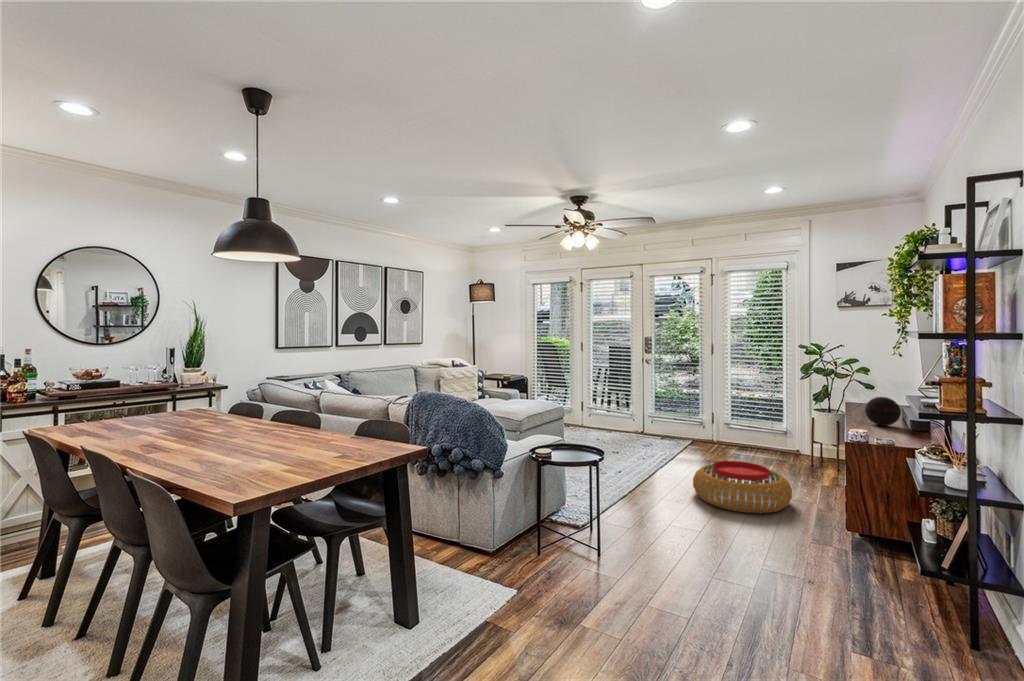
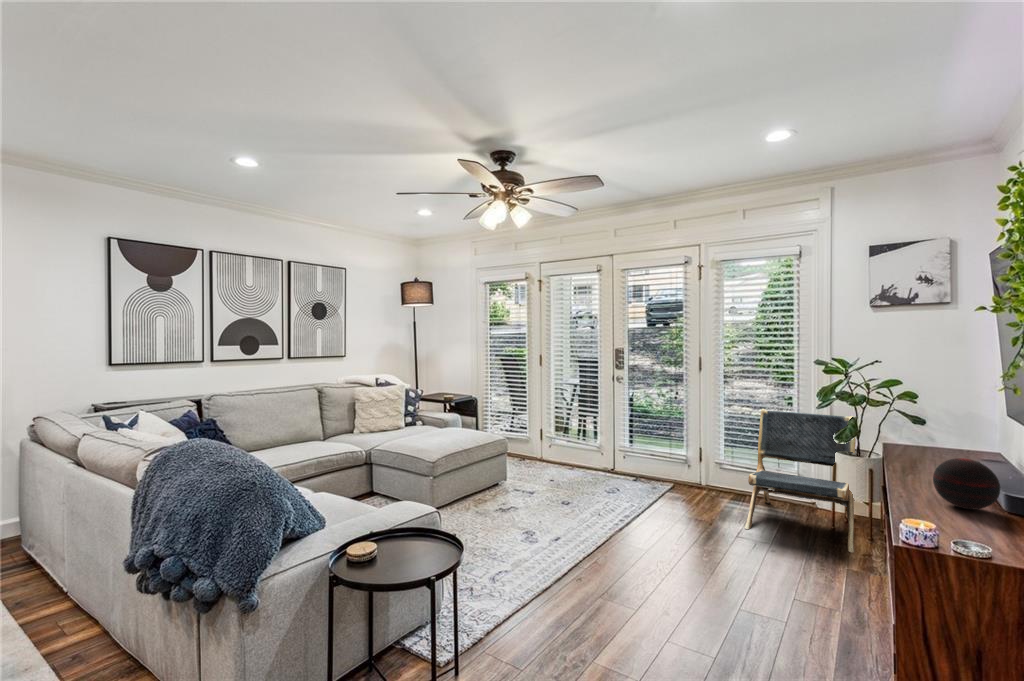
lounge chair: none [749,382,827,475] -> present [745,409,856,552]
pouf: present [693,461,792,513] -> none [652,542,809,649]

